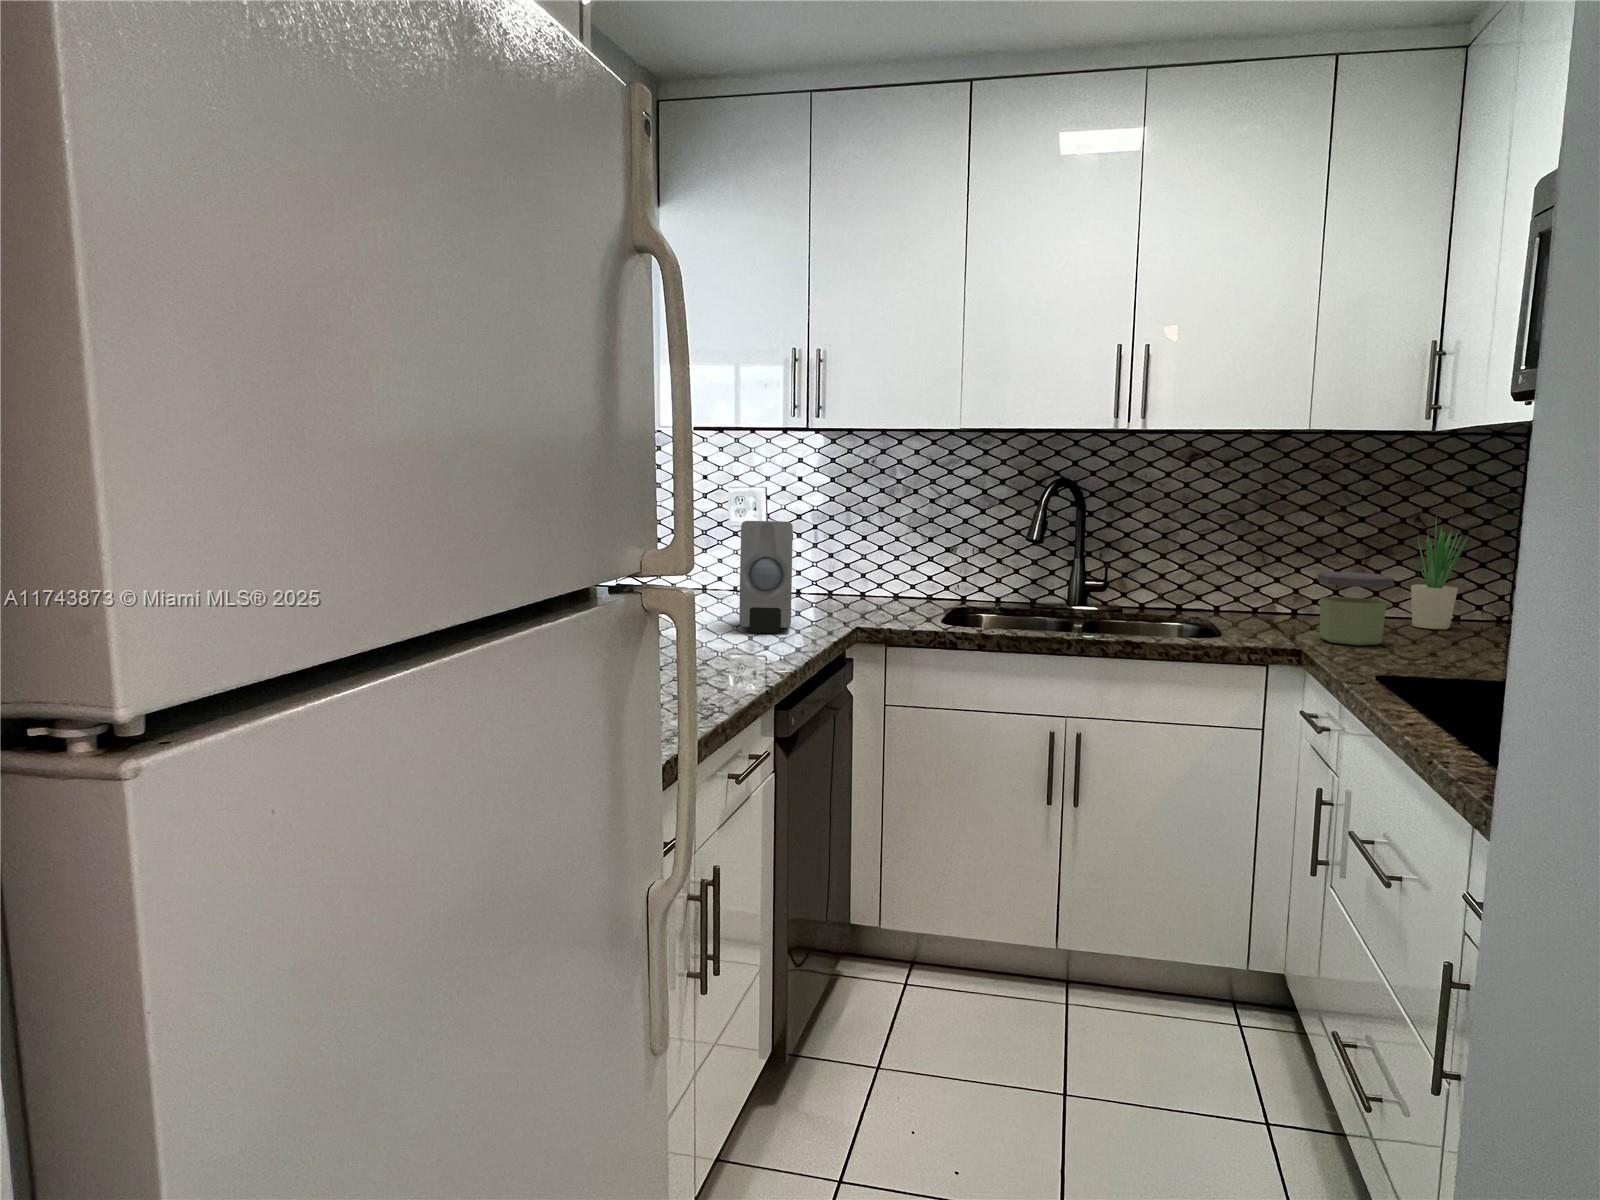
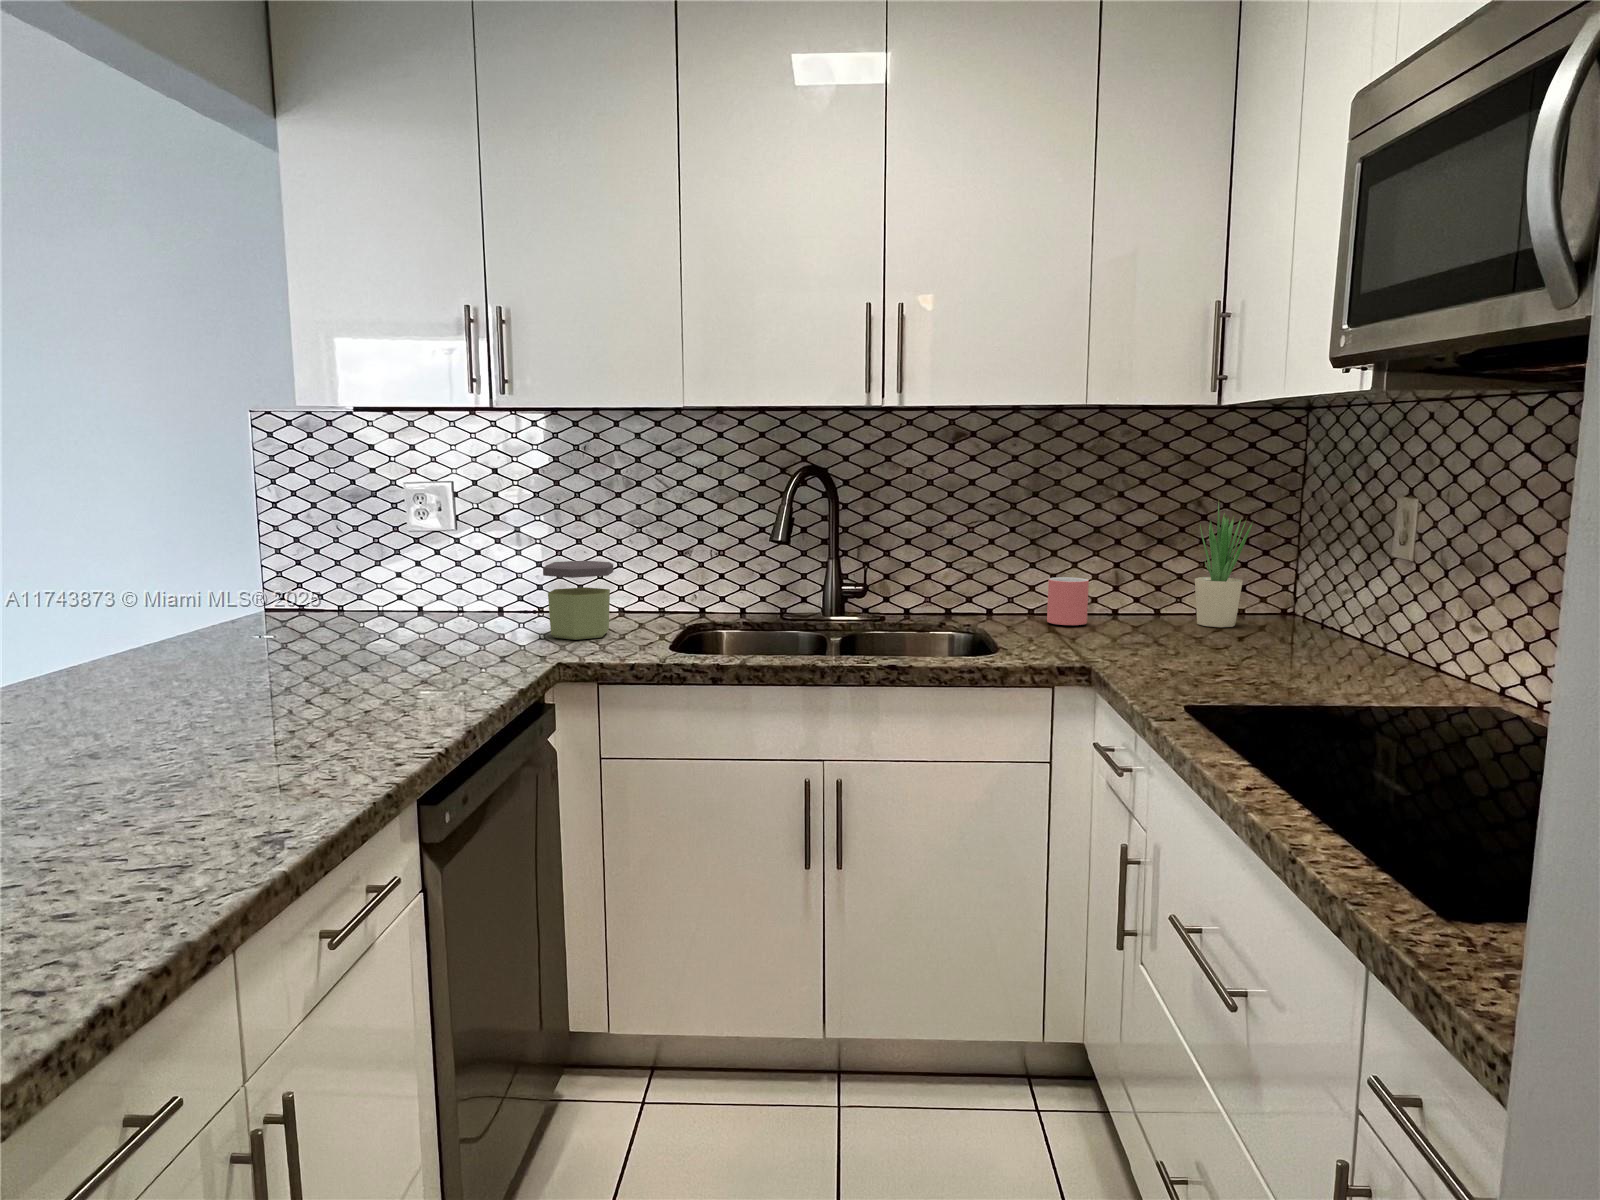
soap dispenser: present [739,521,793,633] -> none [380,531,466,683]
jar: present [1318,572,1393,645] -> present [543,561,613,640]
mug: none [1269,580,1309,622] -> present [1047,577,1089,625]

